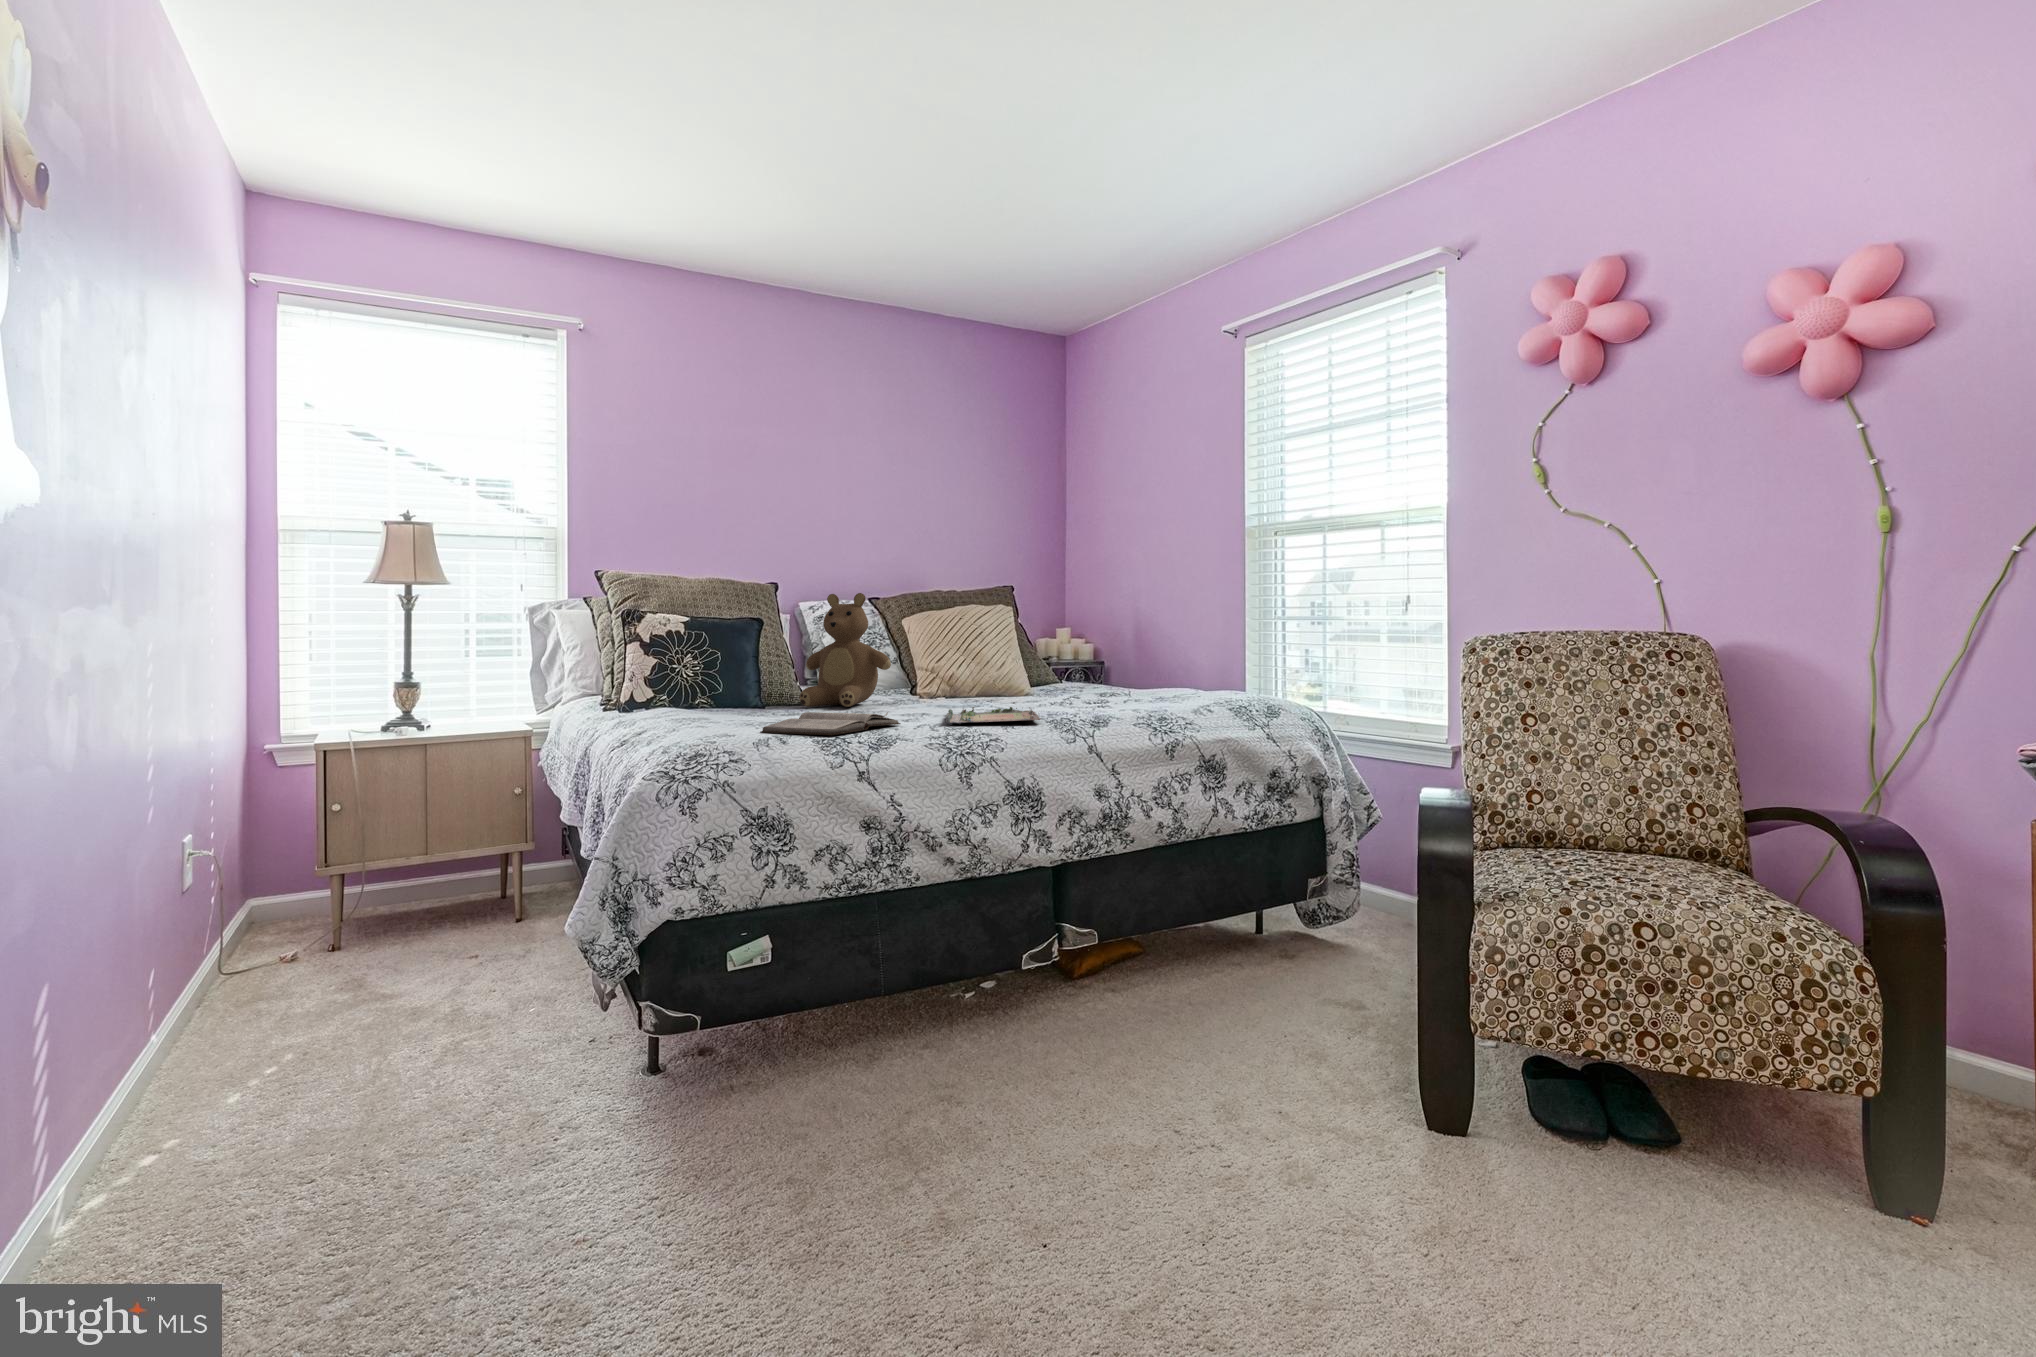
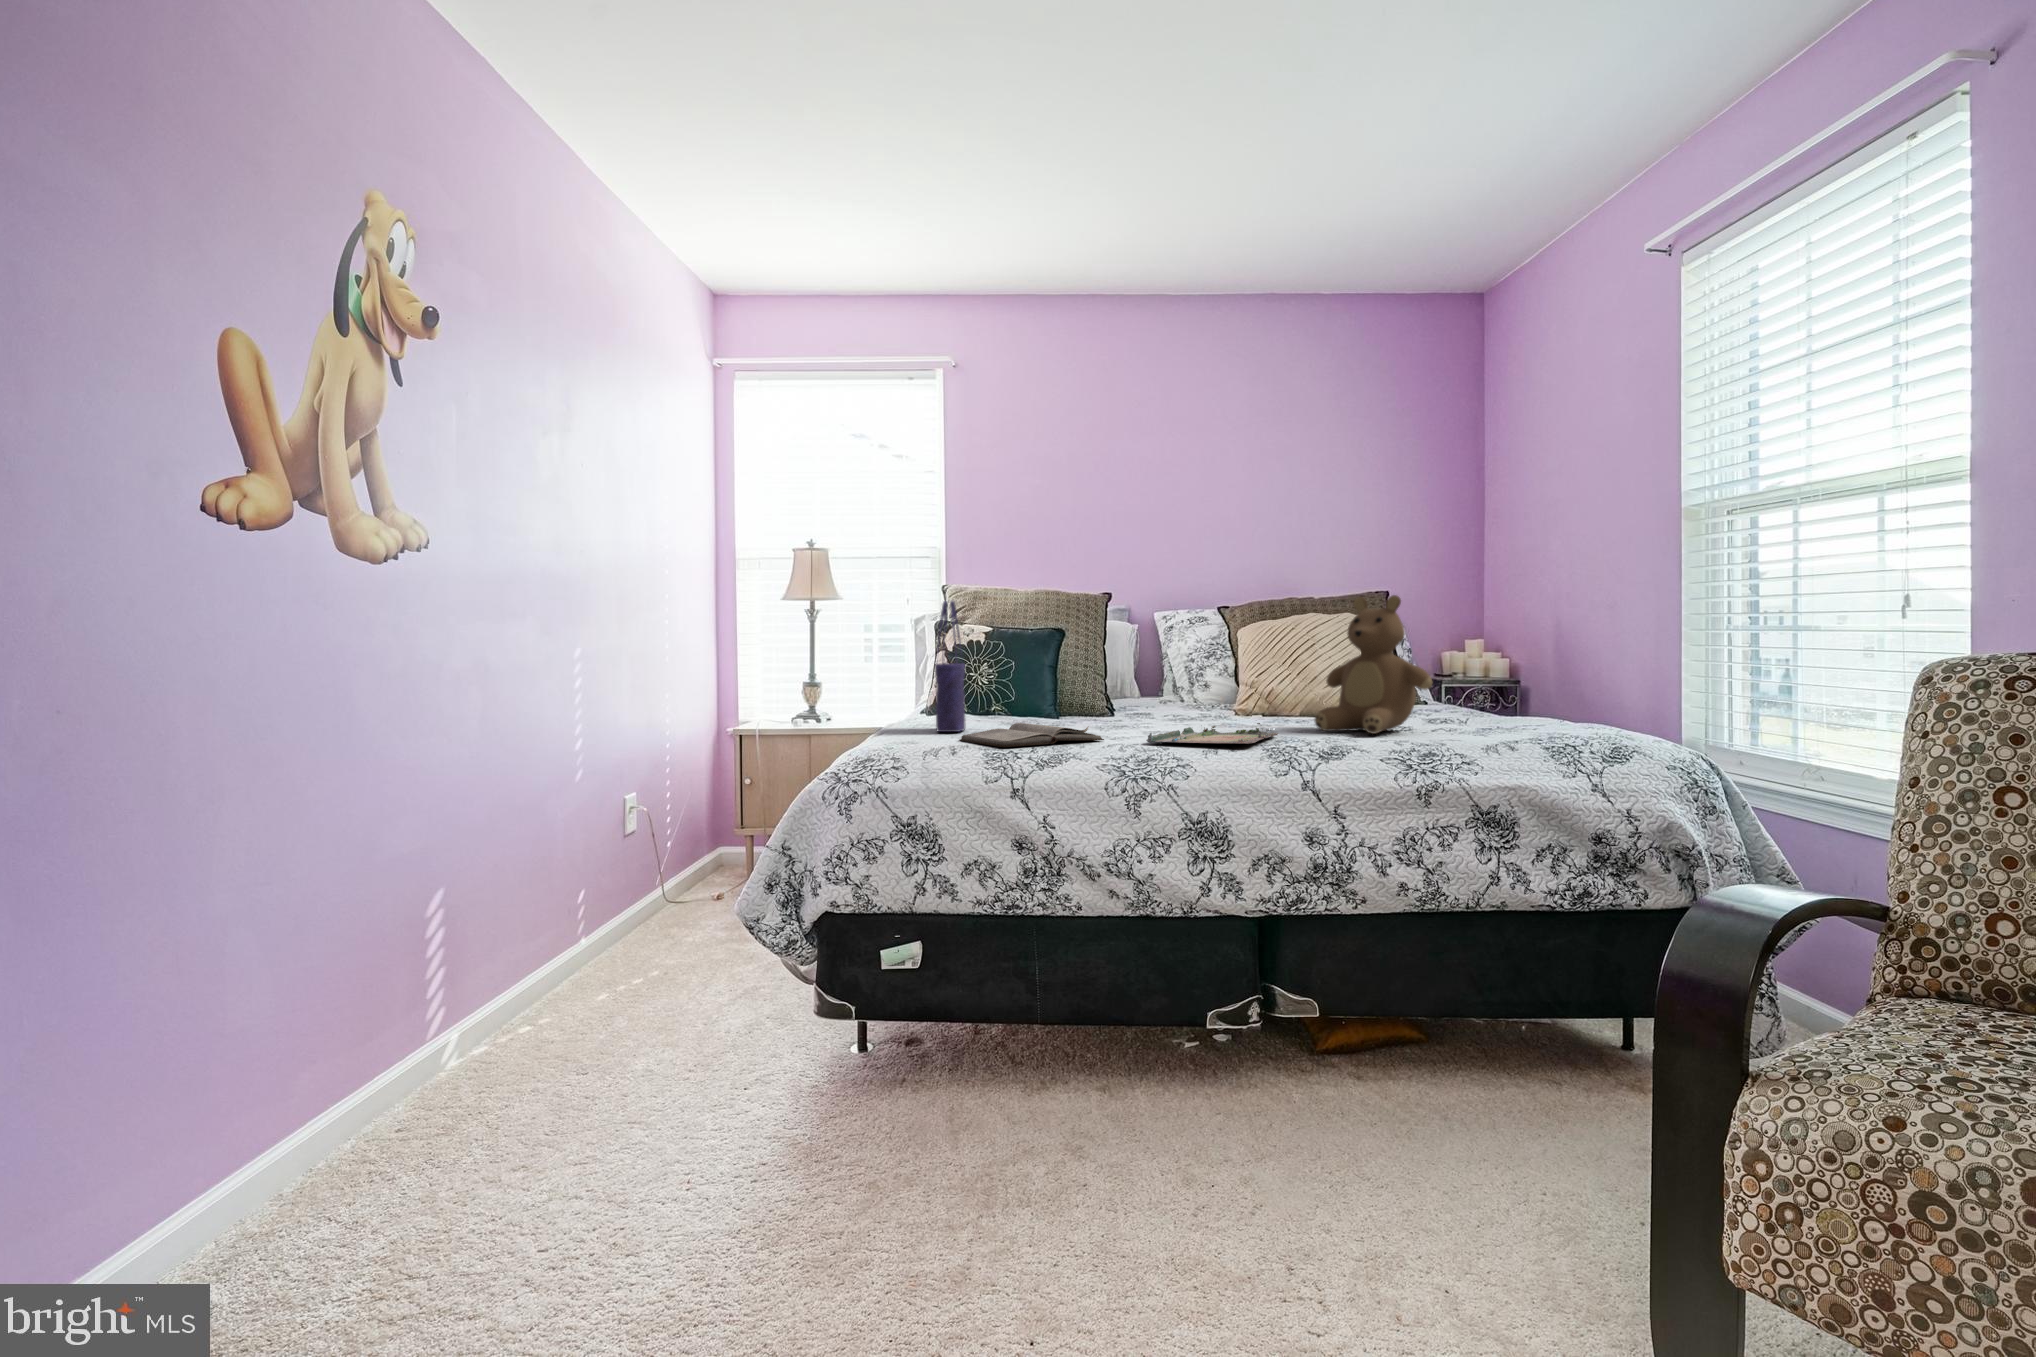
tote bag: none [698,589,735,726] -> present [935,601,965,732]
teddy bear: present [799,593,891,707] -> present [1315,595,1432,734]

